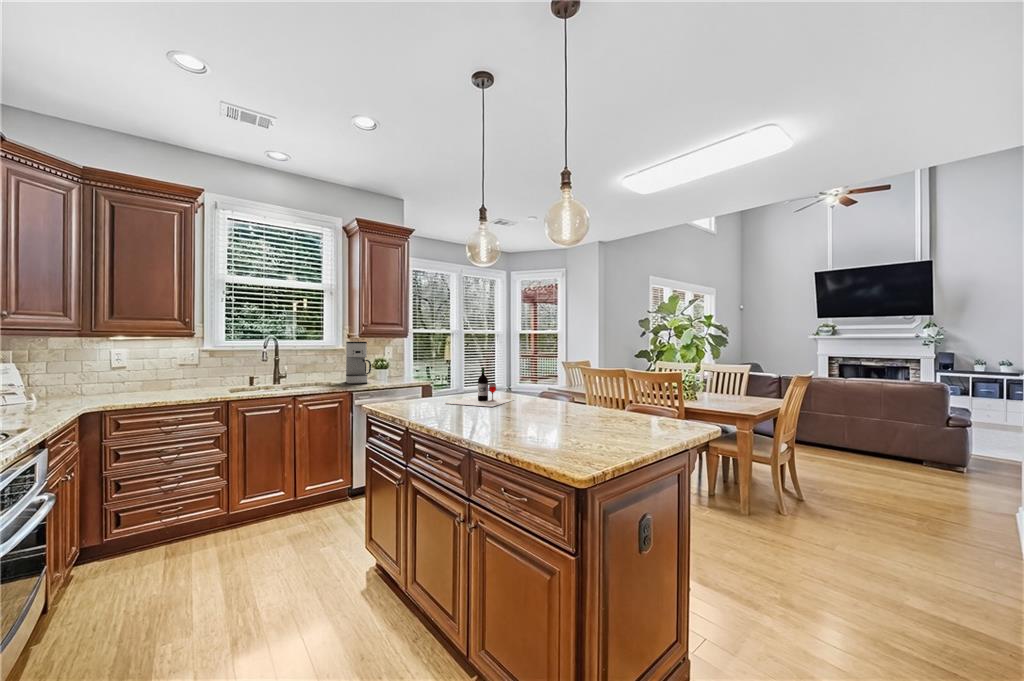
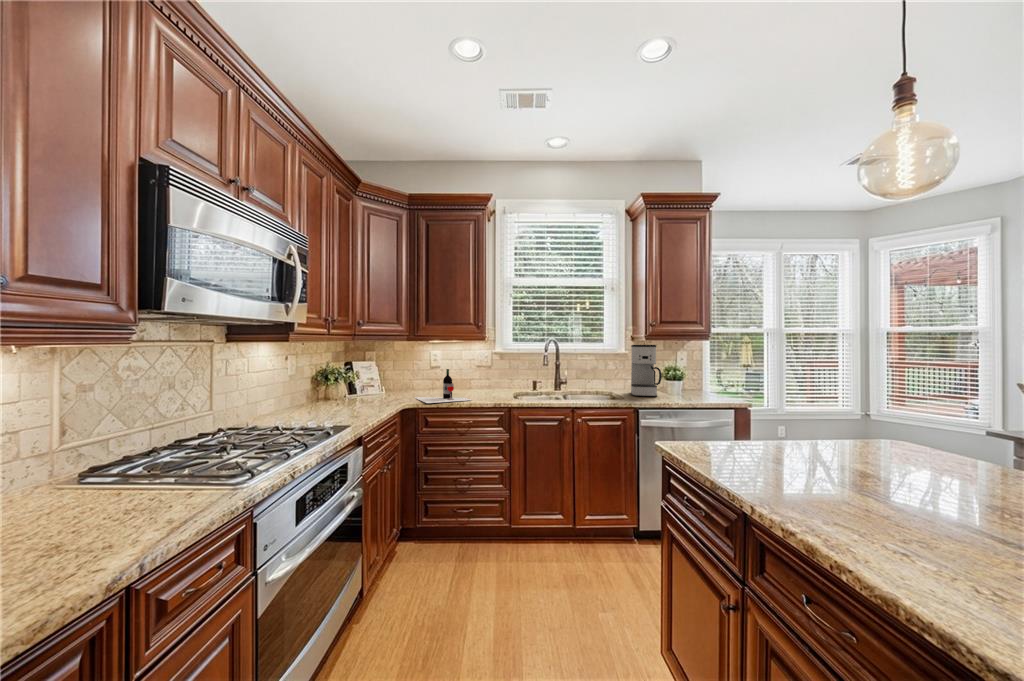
wine bottle: present [447,367,512,407] -> present [415,369,471,403]

